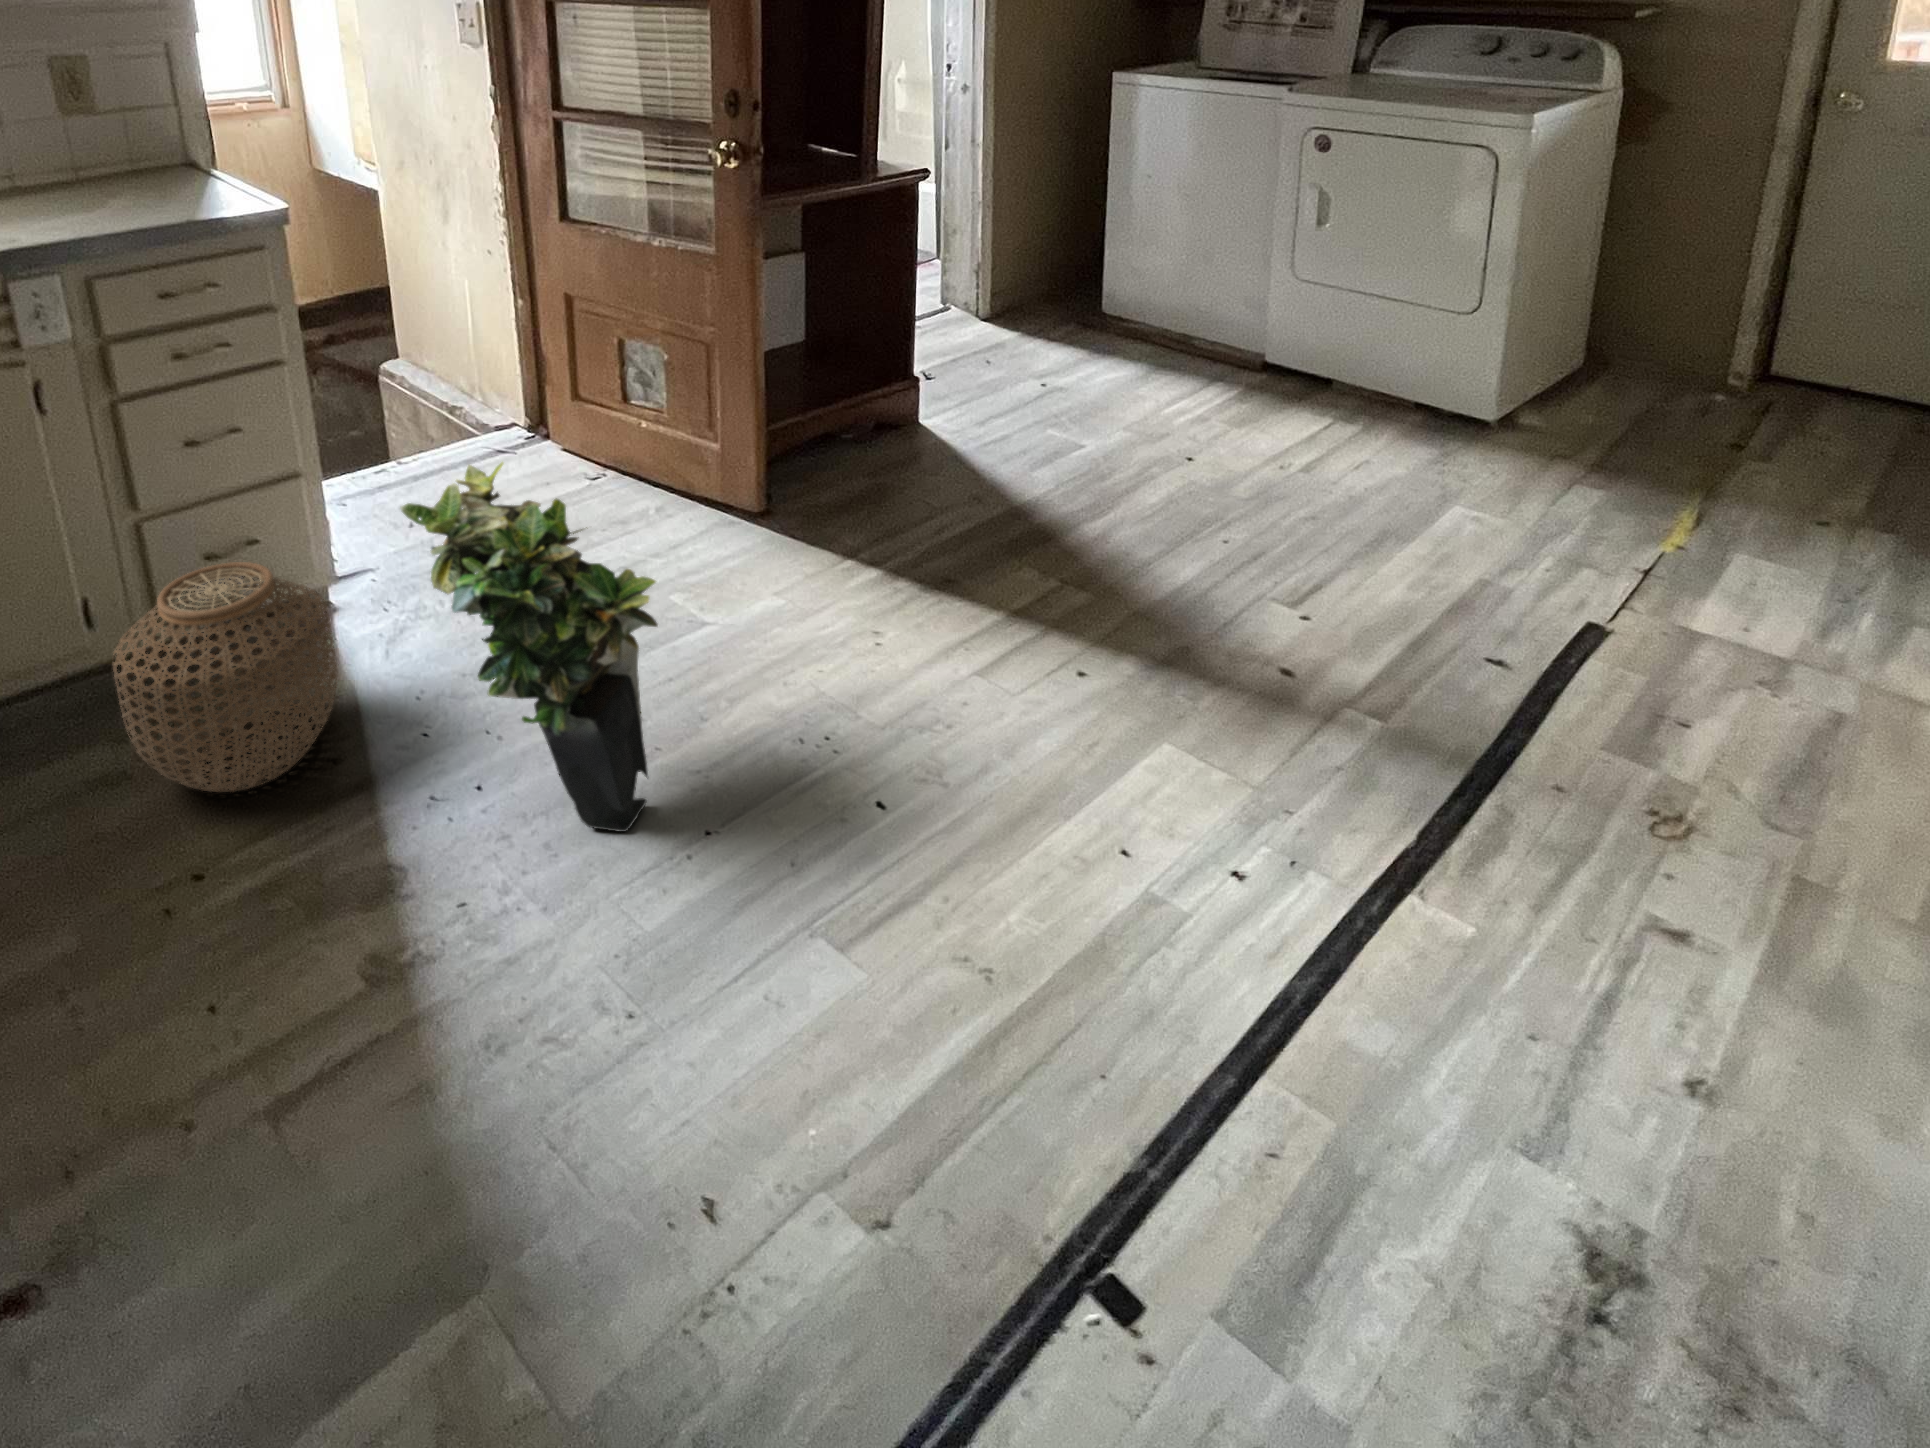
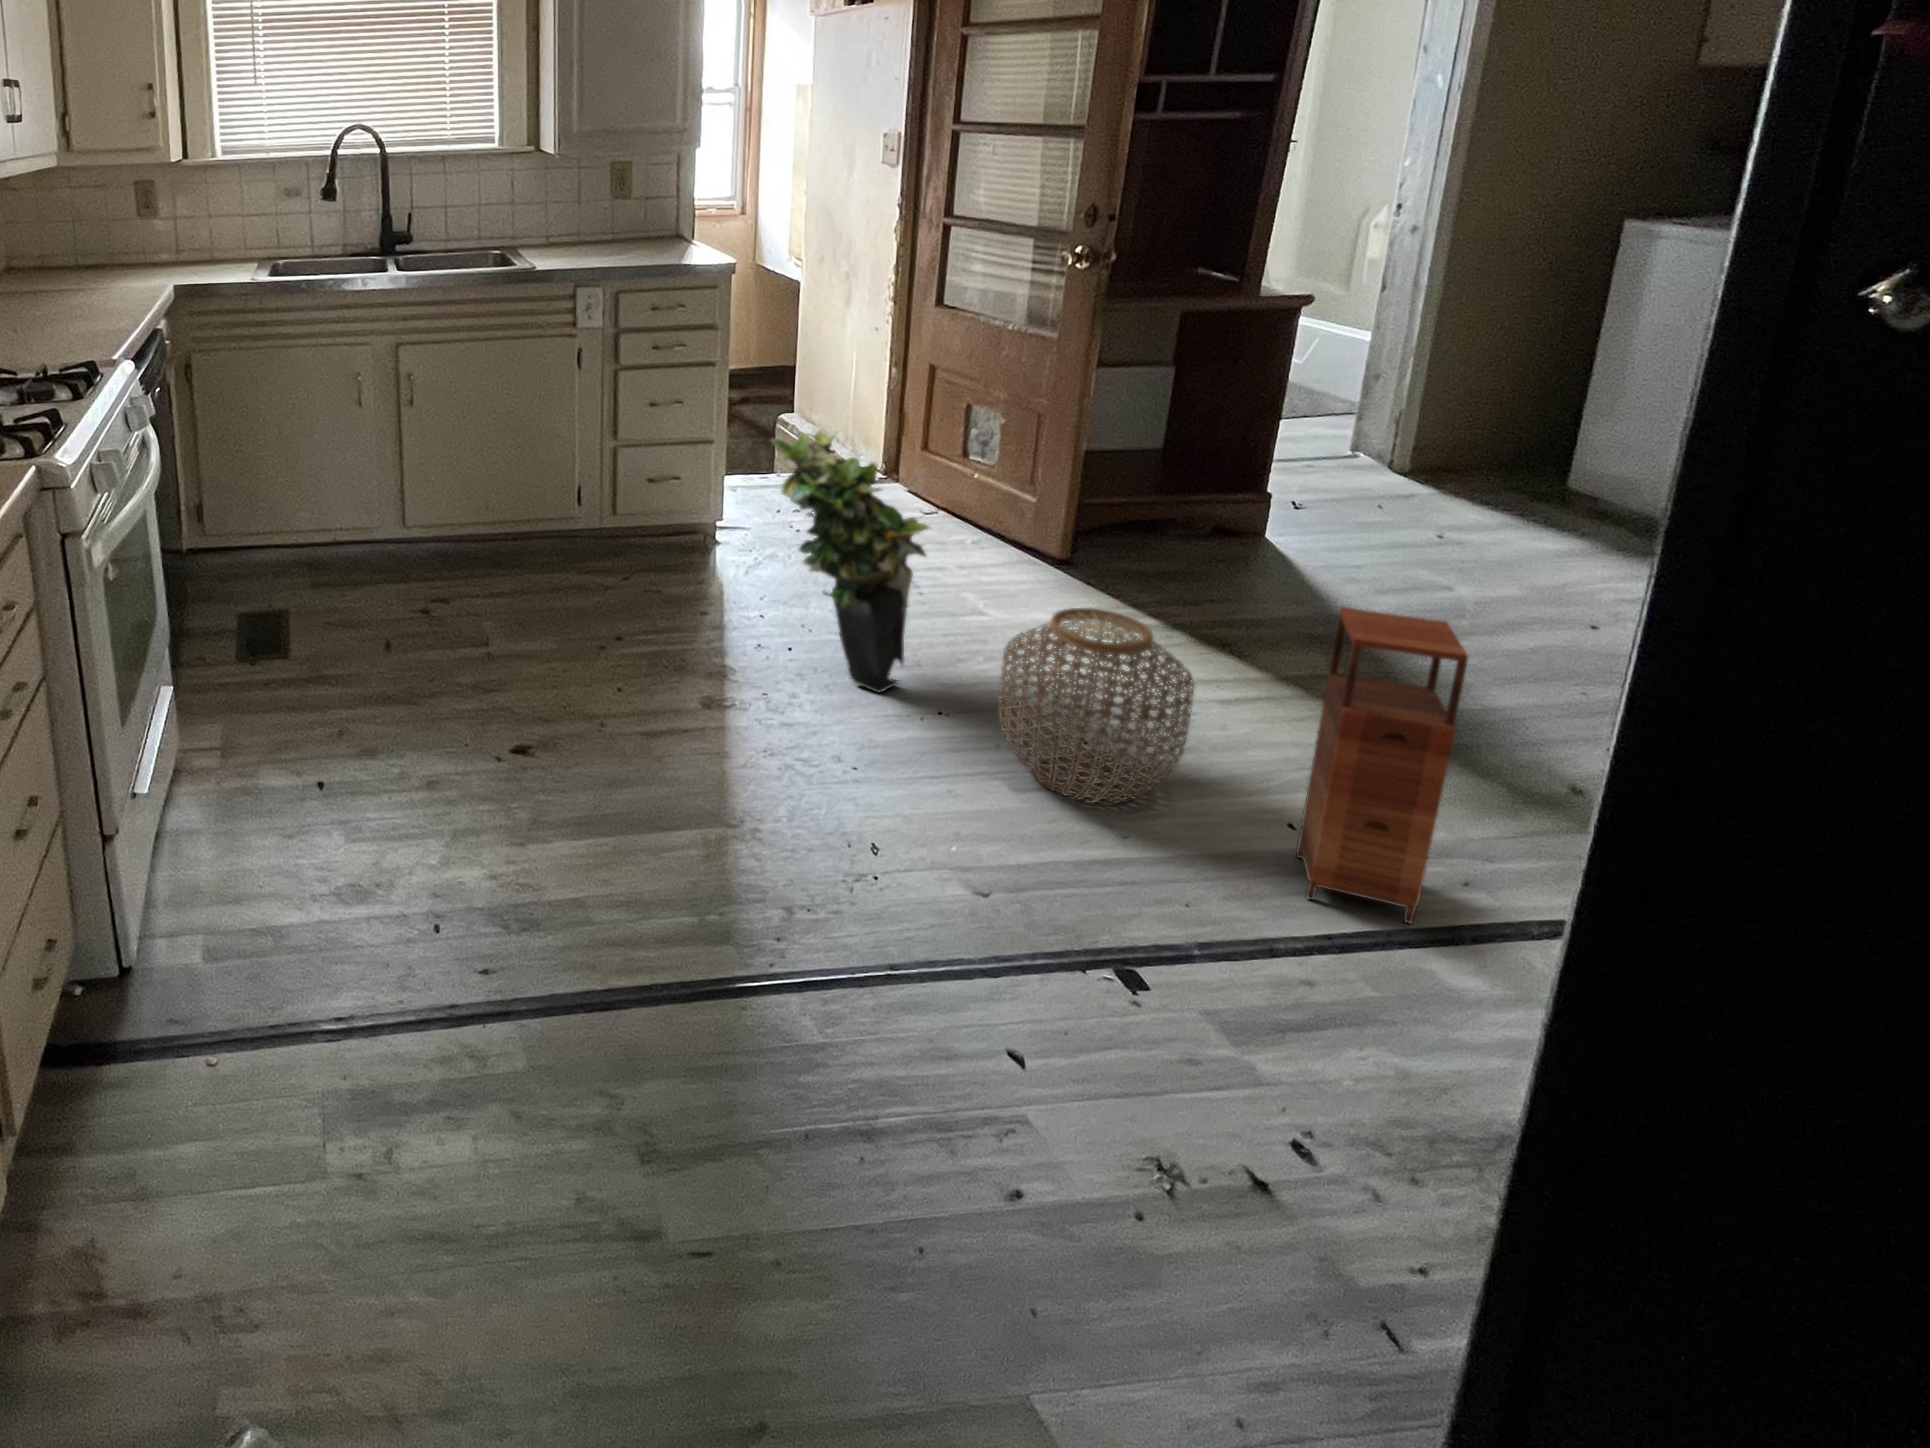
woven basket: present [113,562,337,792] -> present [999,608,1194,803]
storage cabinet: none [1153,597,1326,980] -> present [1296,607,1468,923]

